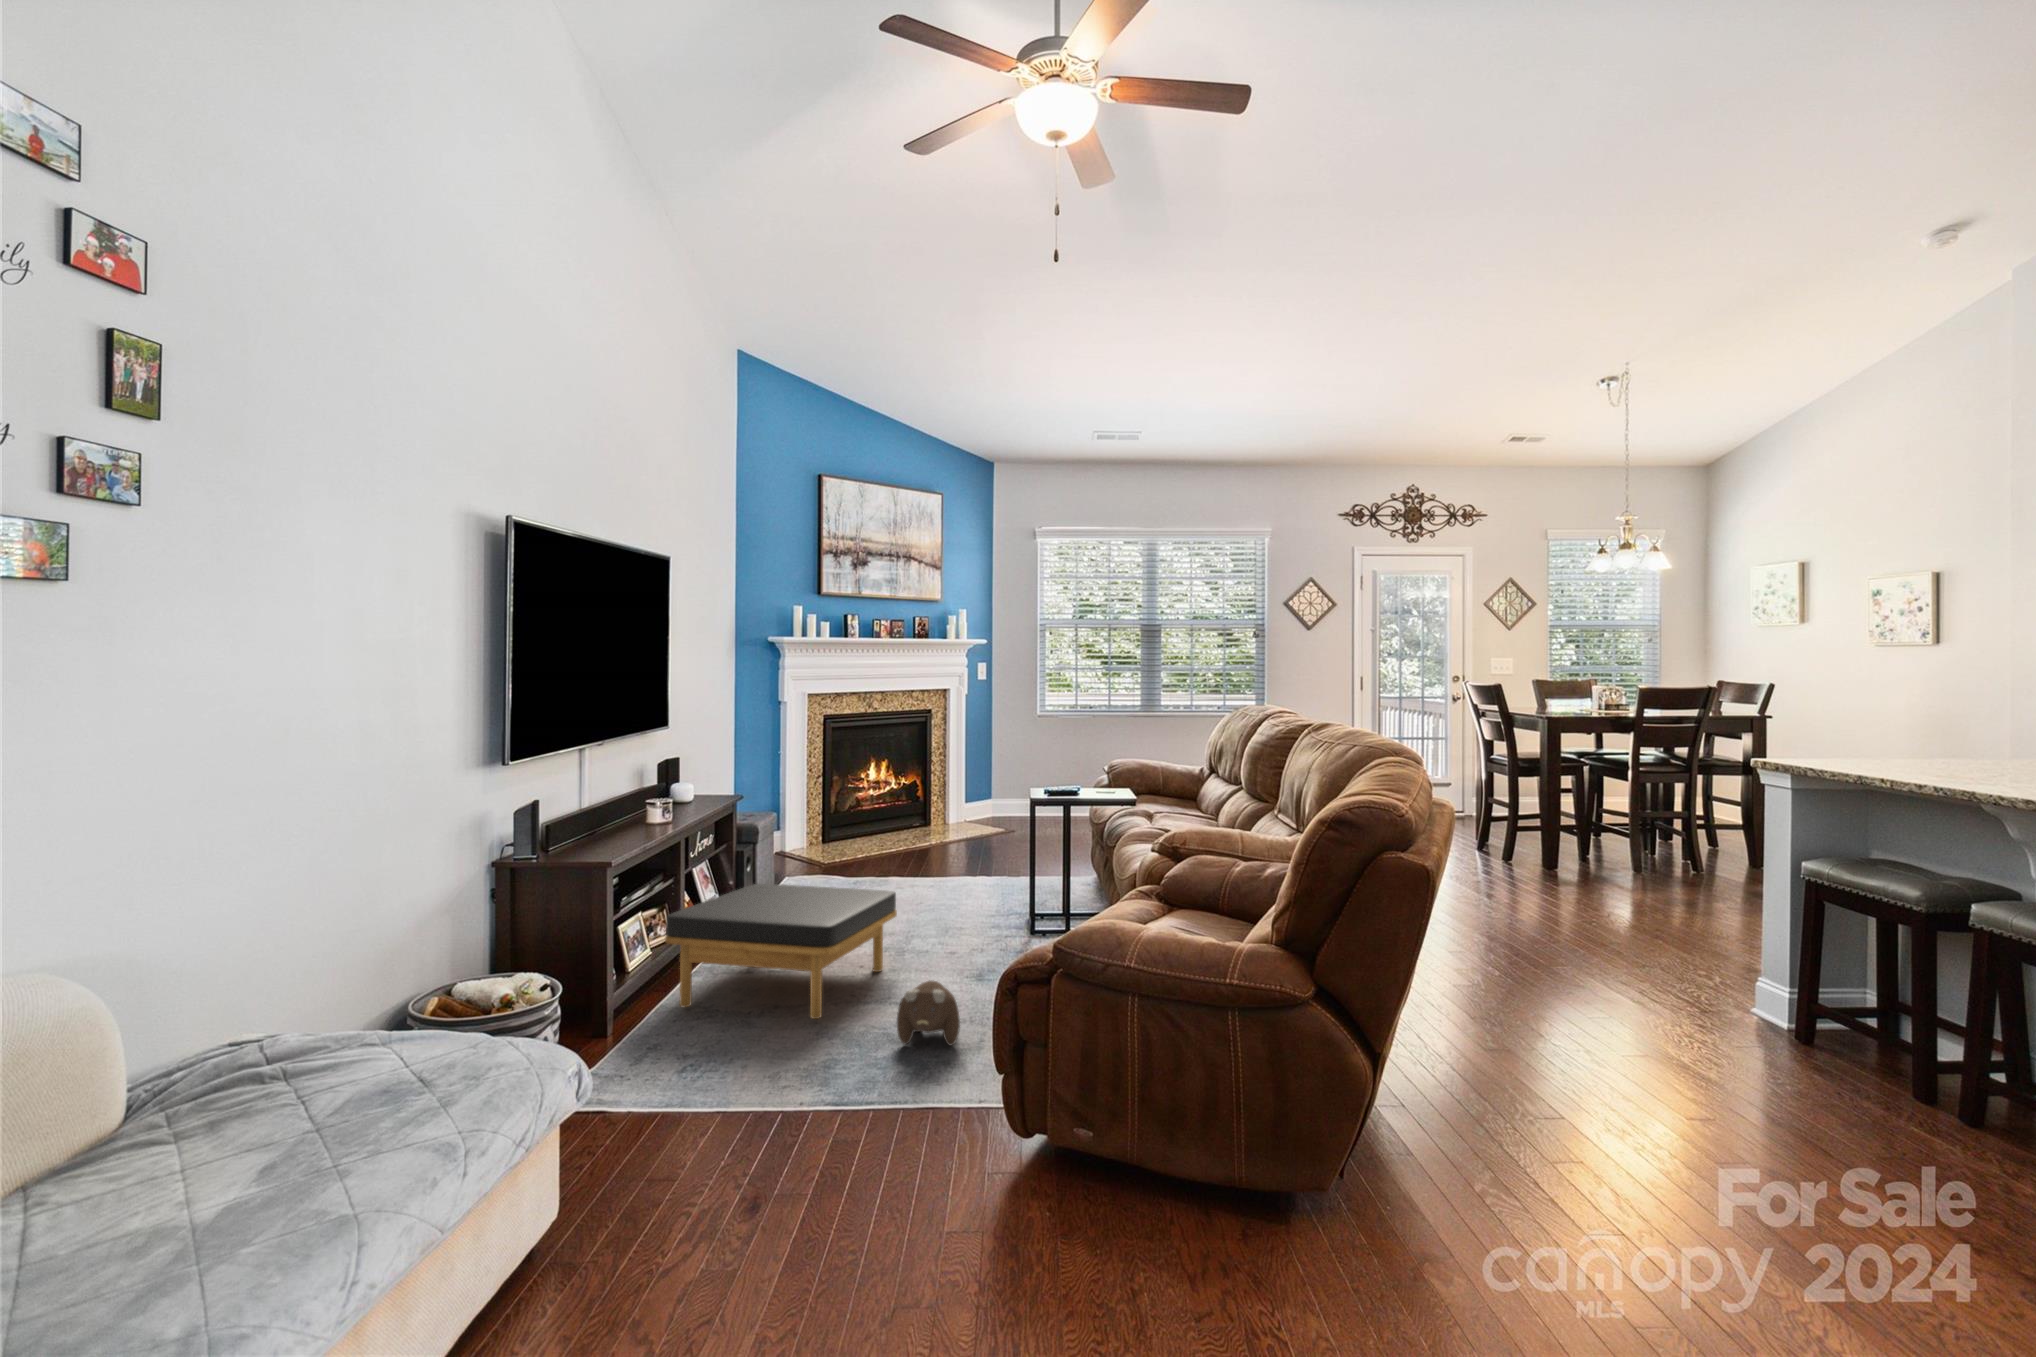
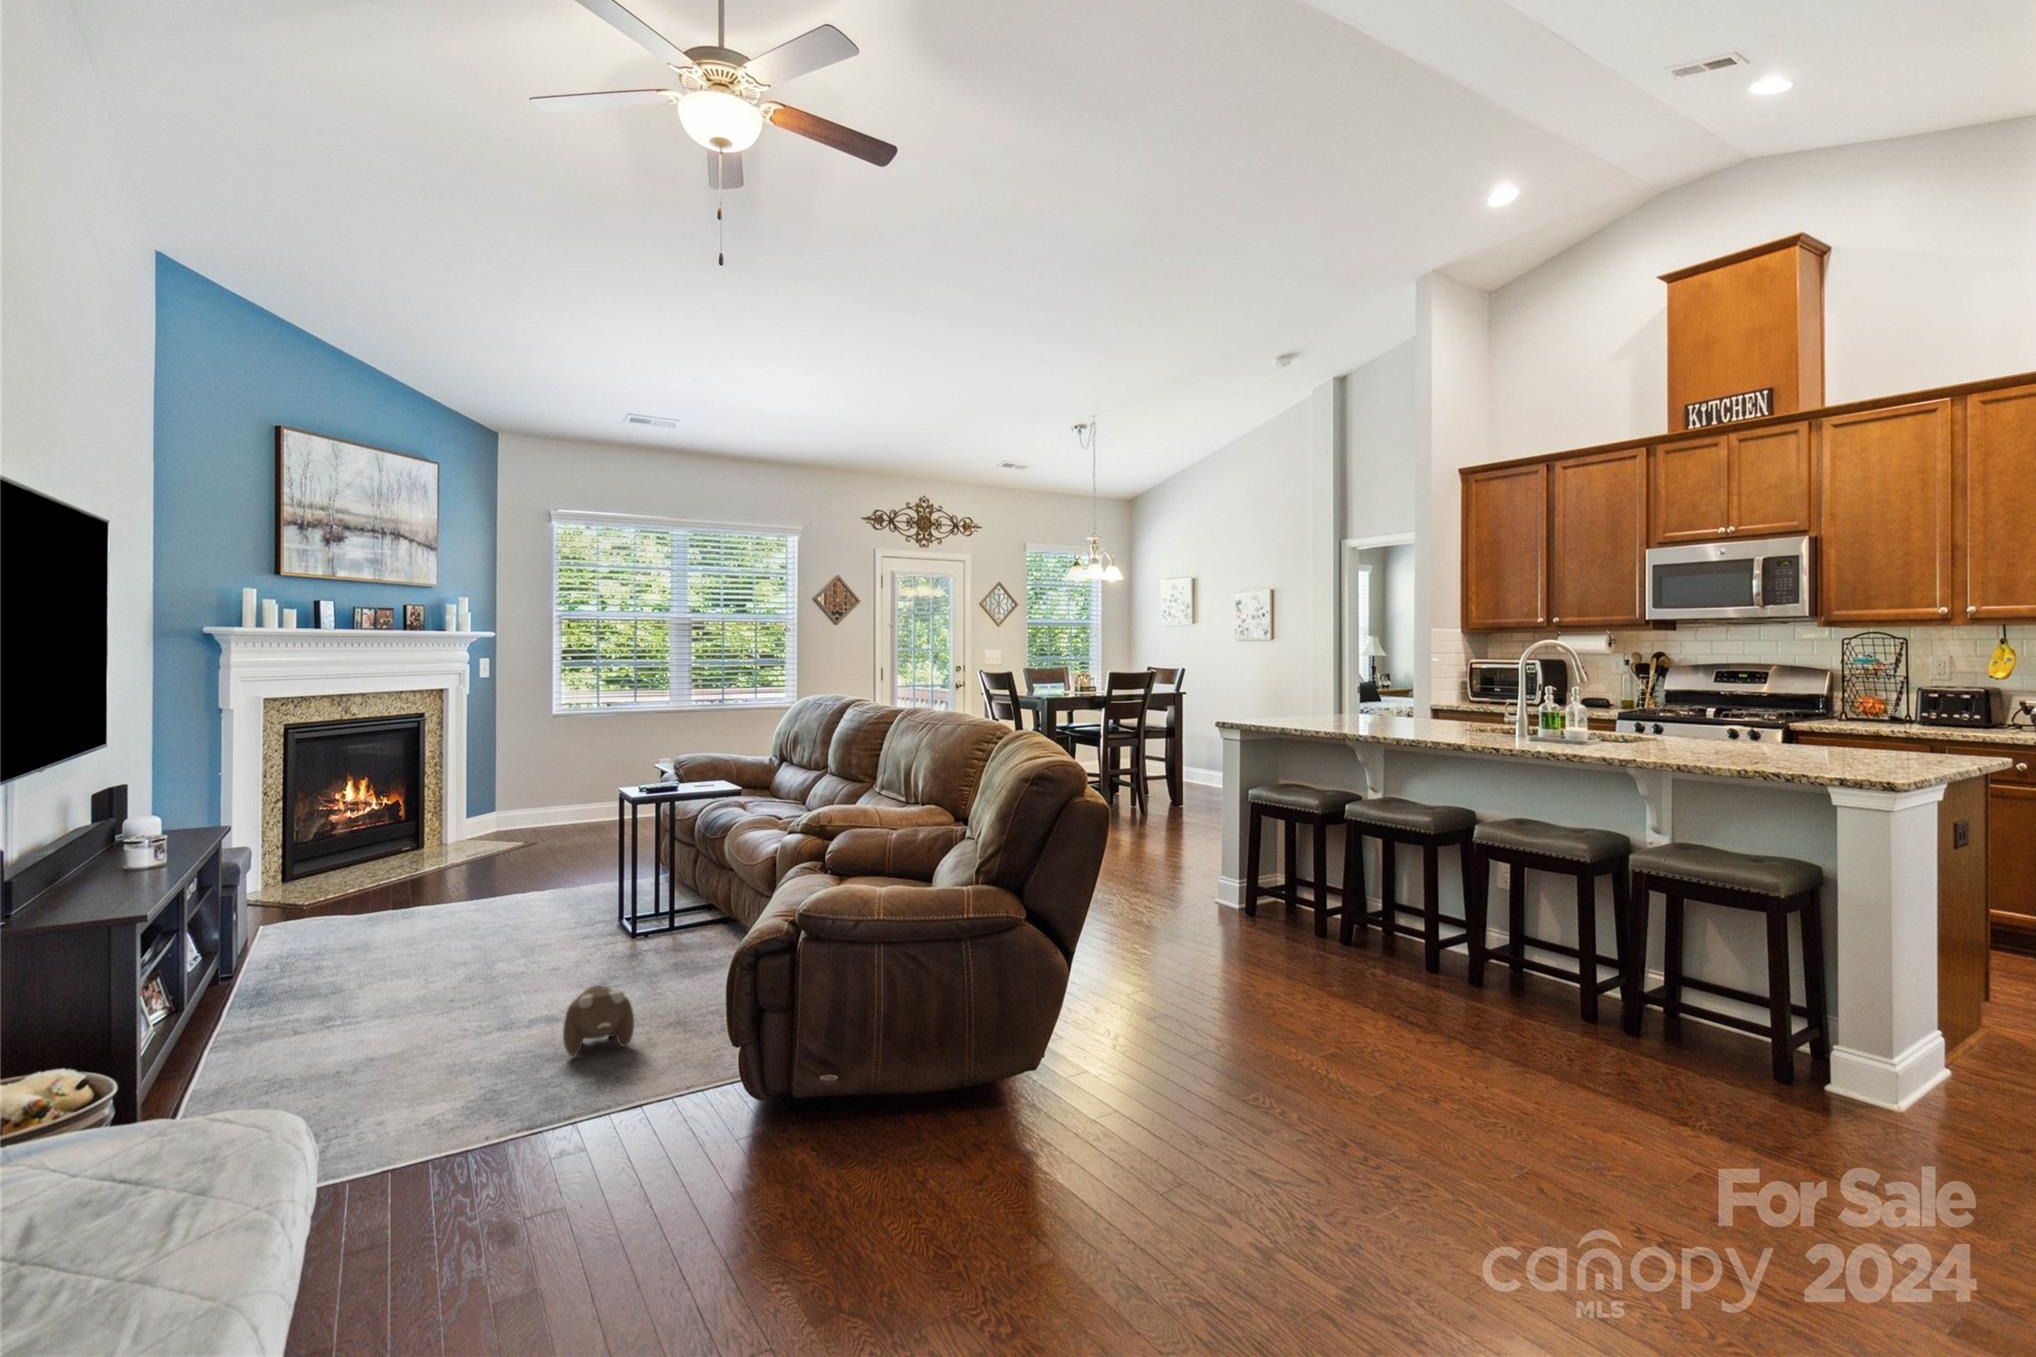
ottoman: present [665,884,897,1019] -> none [213,909,504,1081]

